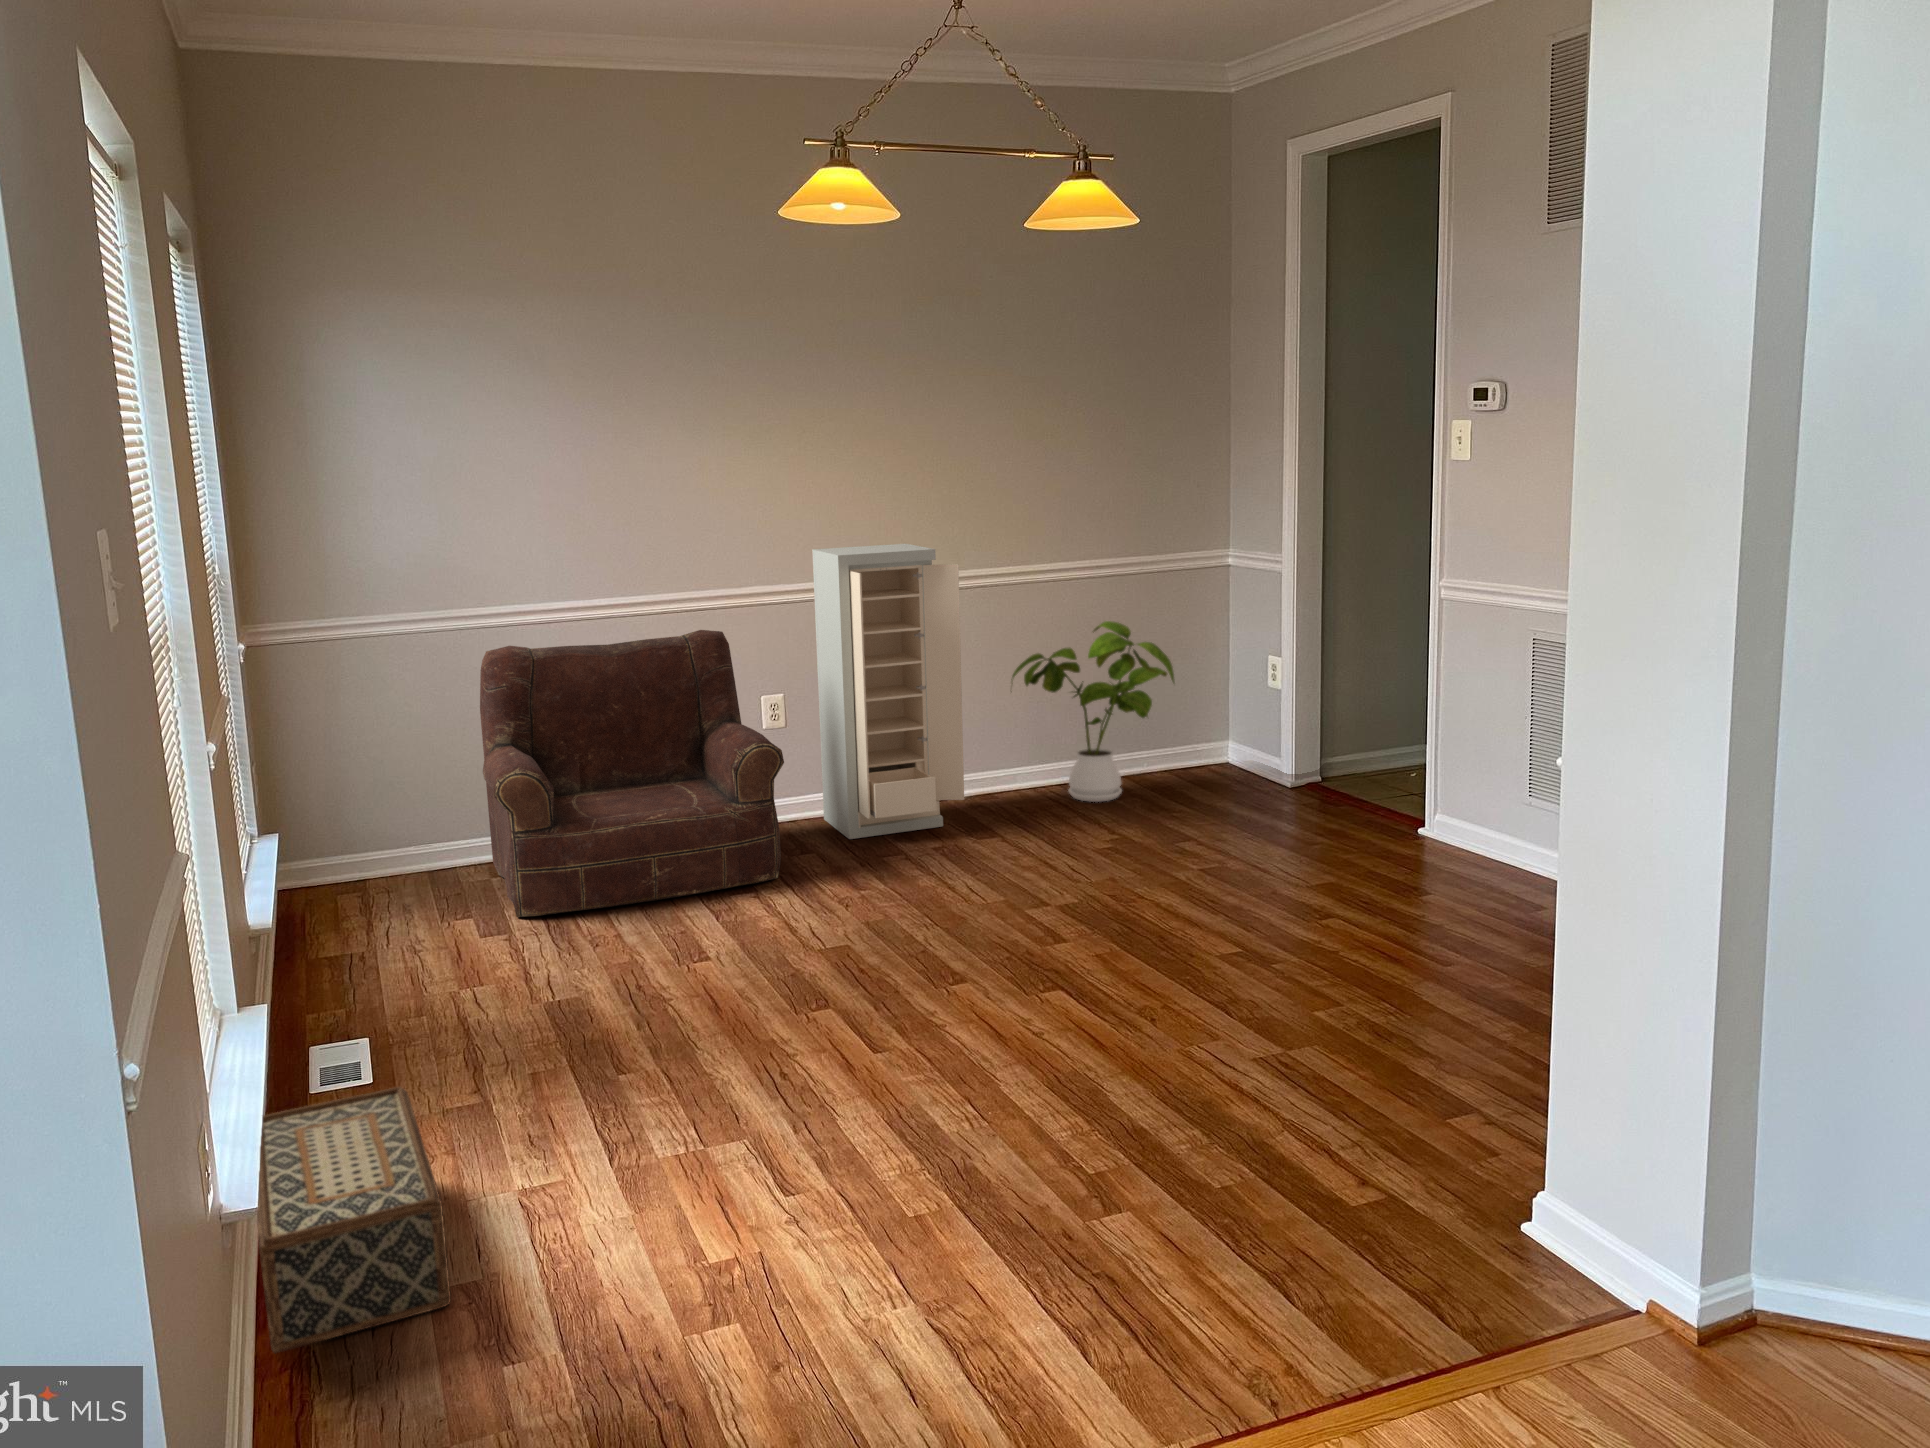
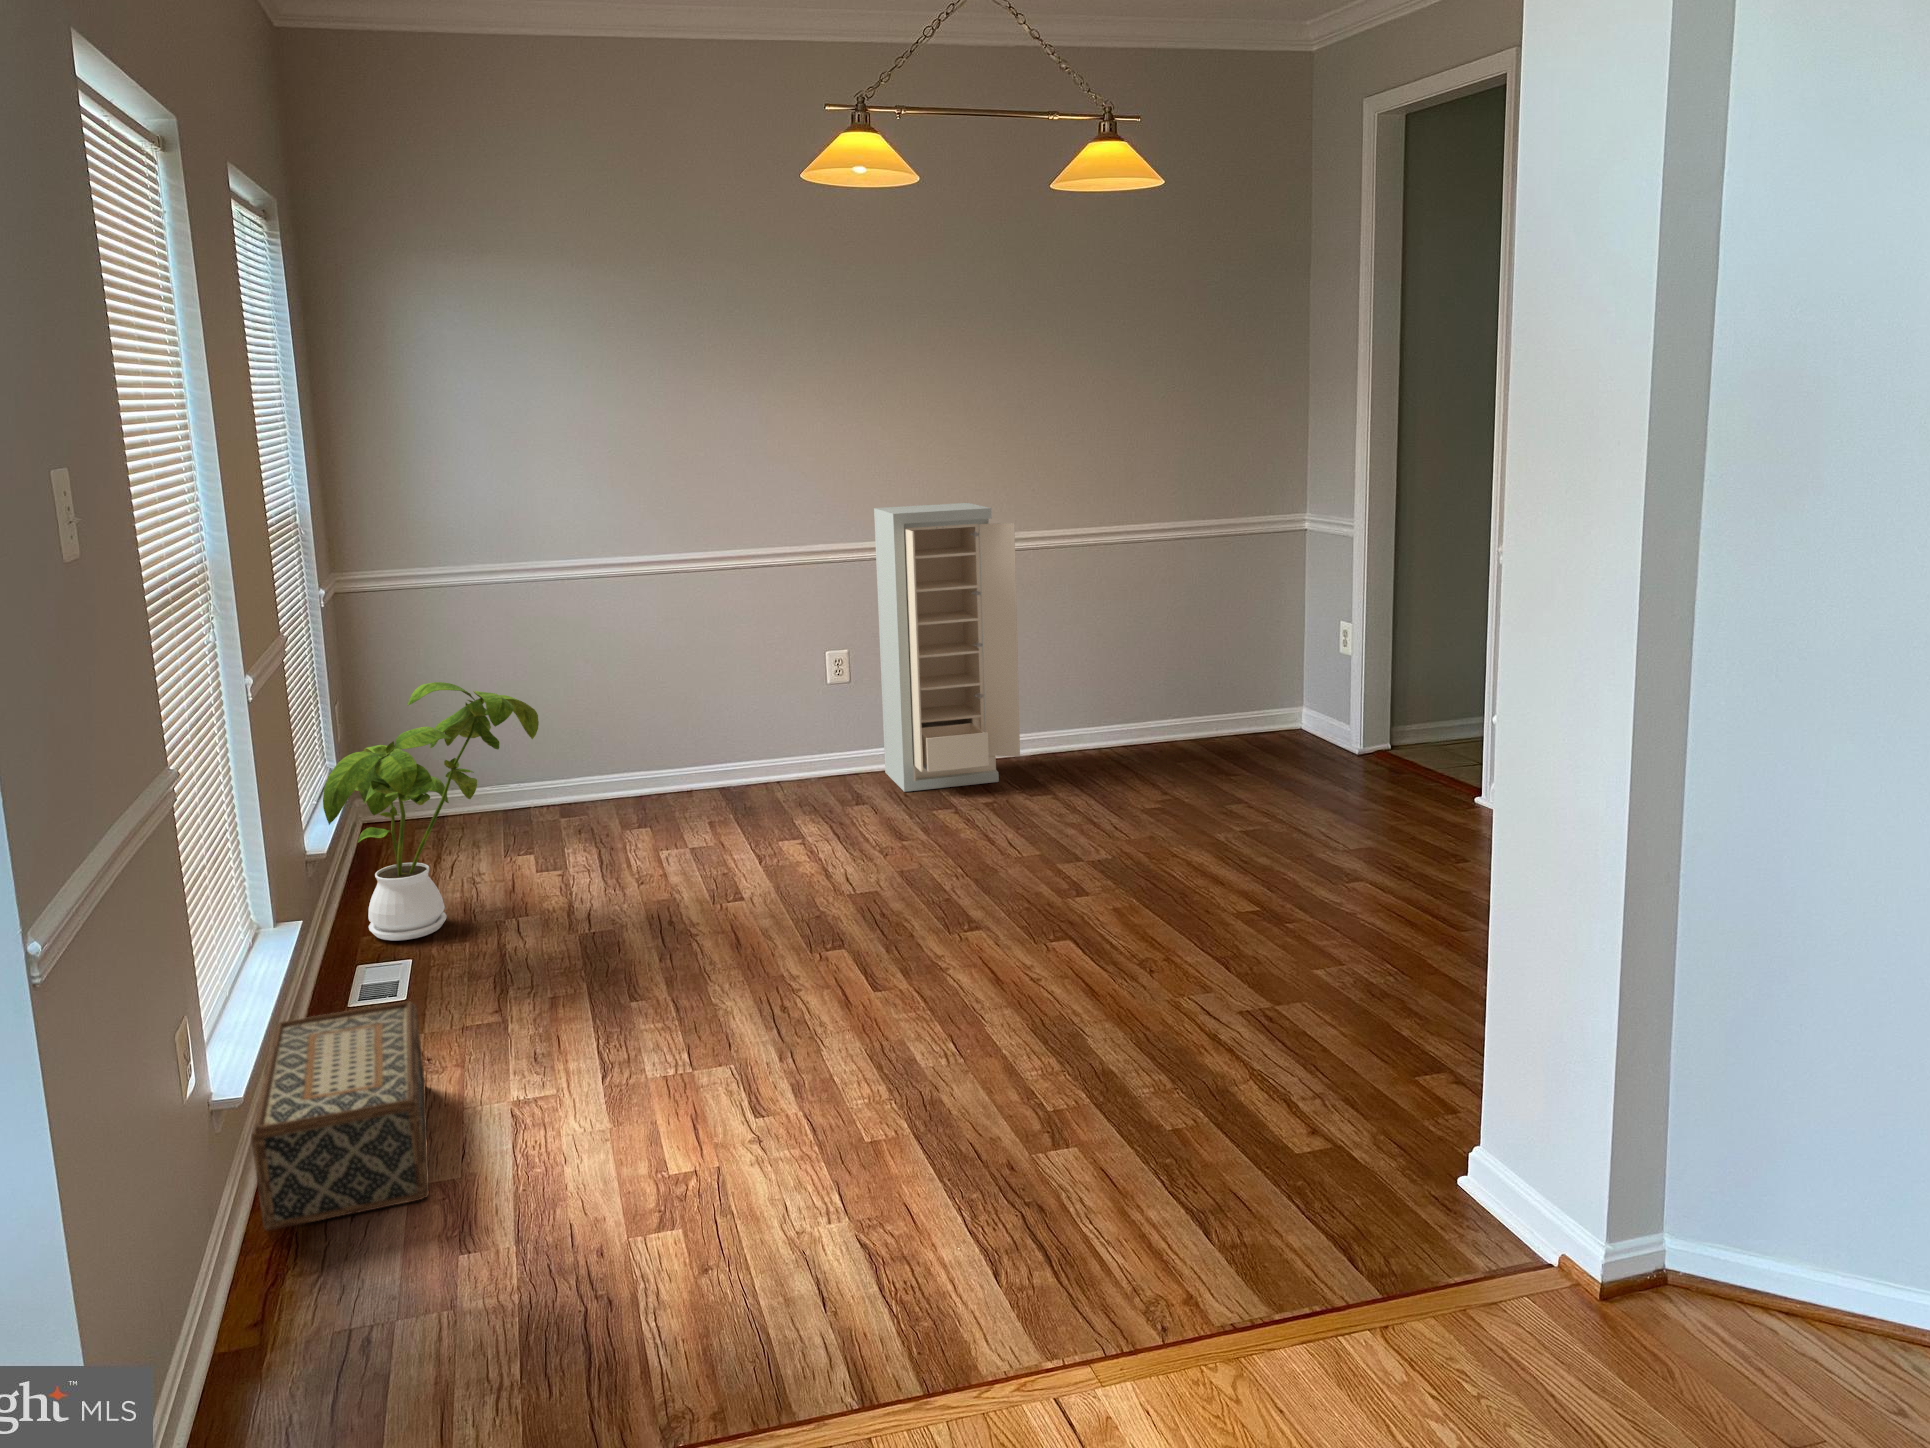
house plant: present [1011,621,1174,802] -> present [323,682,539,941]
armchair: present [480,630,784,917] -> none [549,586,832,856]

